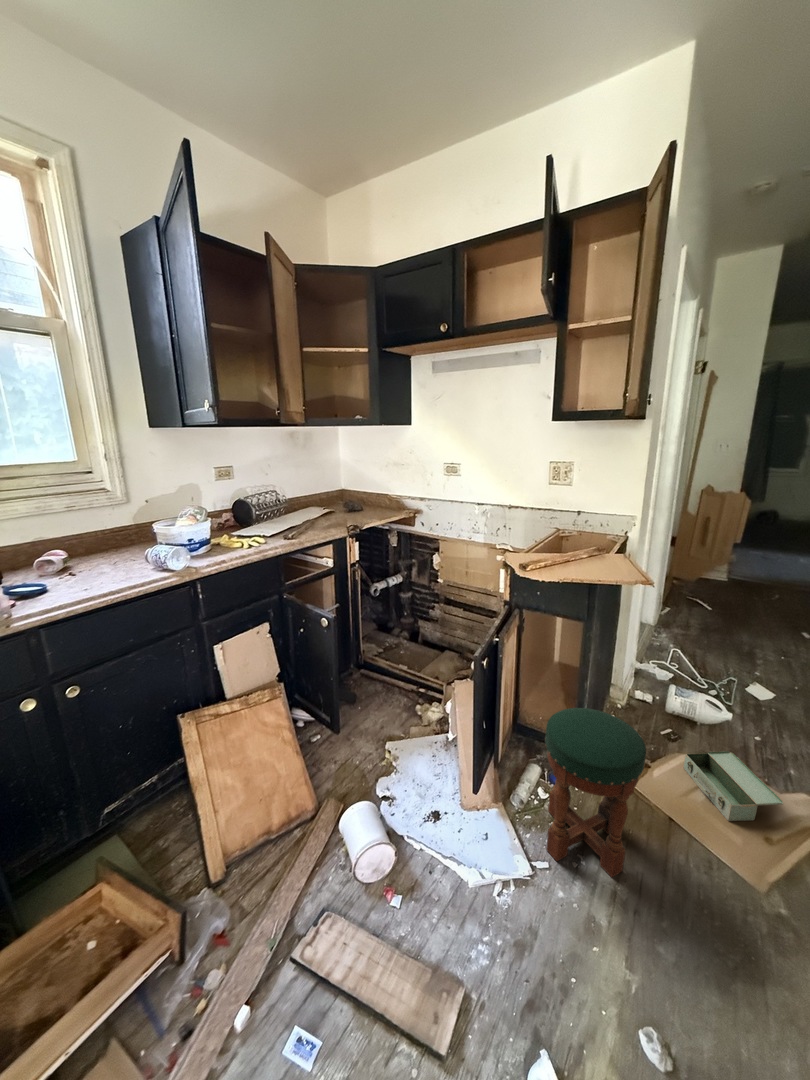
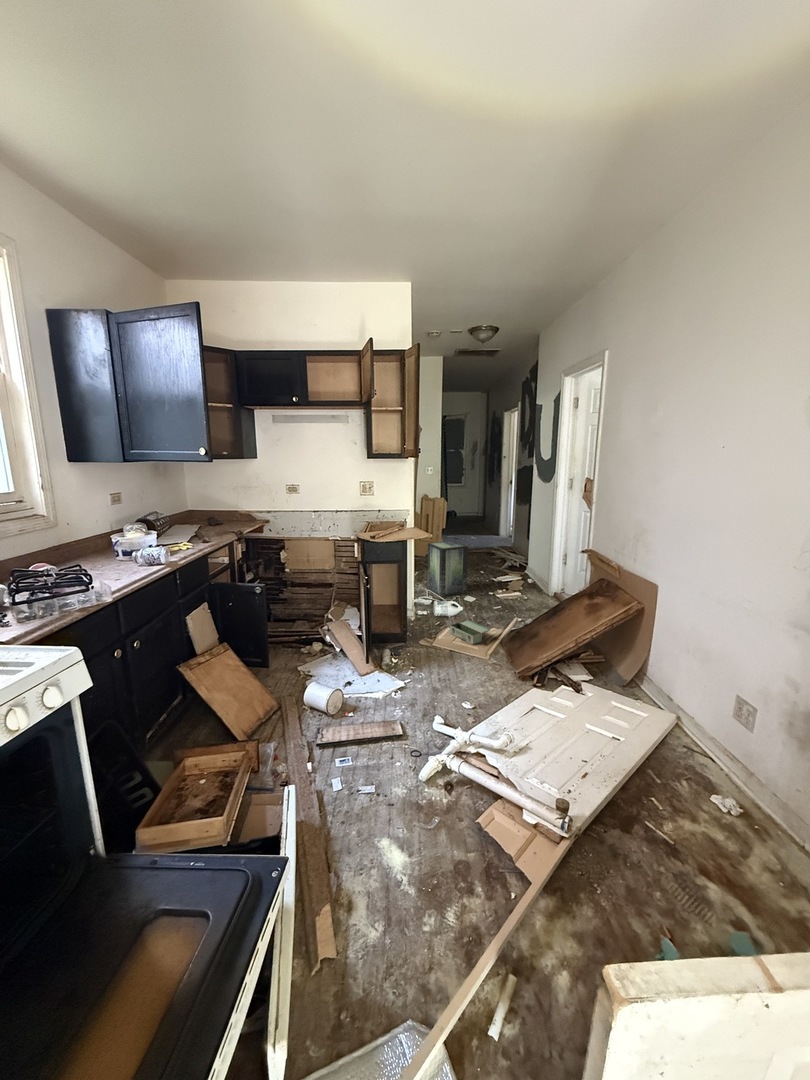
storage box: none [674,573,771,675] -> present [427,541,468,597]
stool: present [545,708,646,877] -> none [398,602,443,678]

